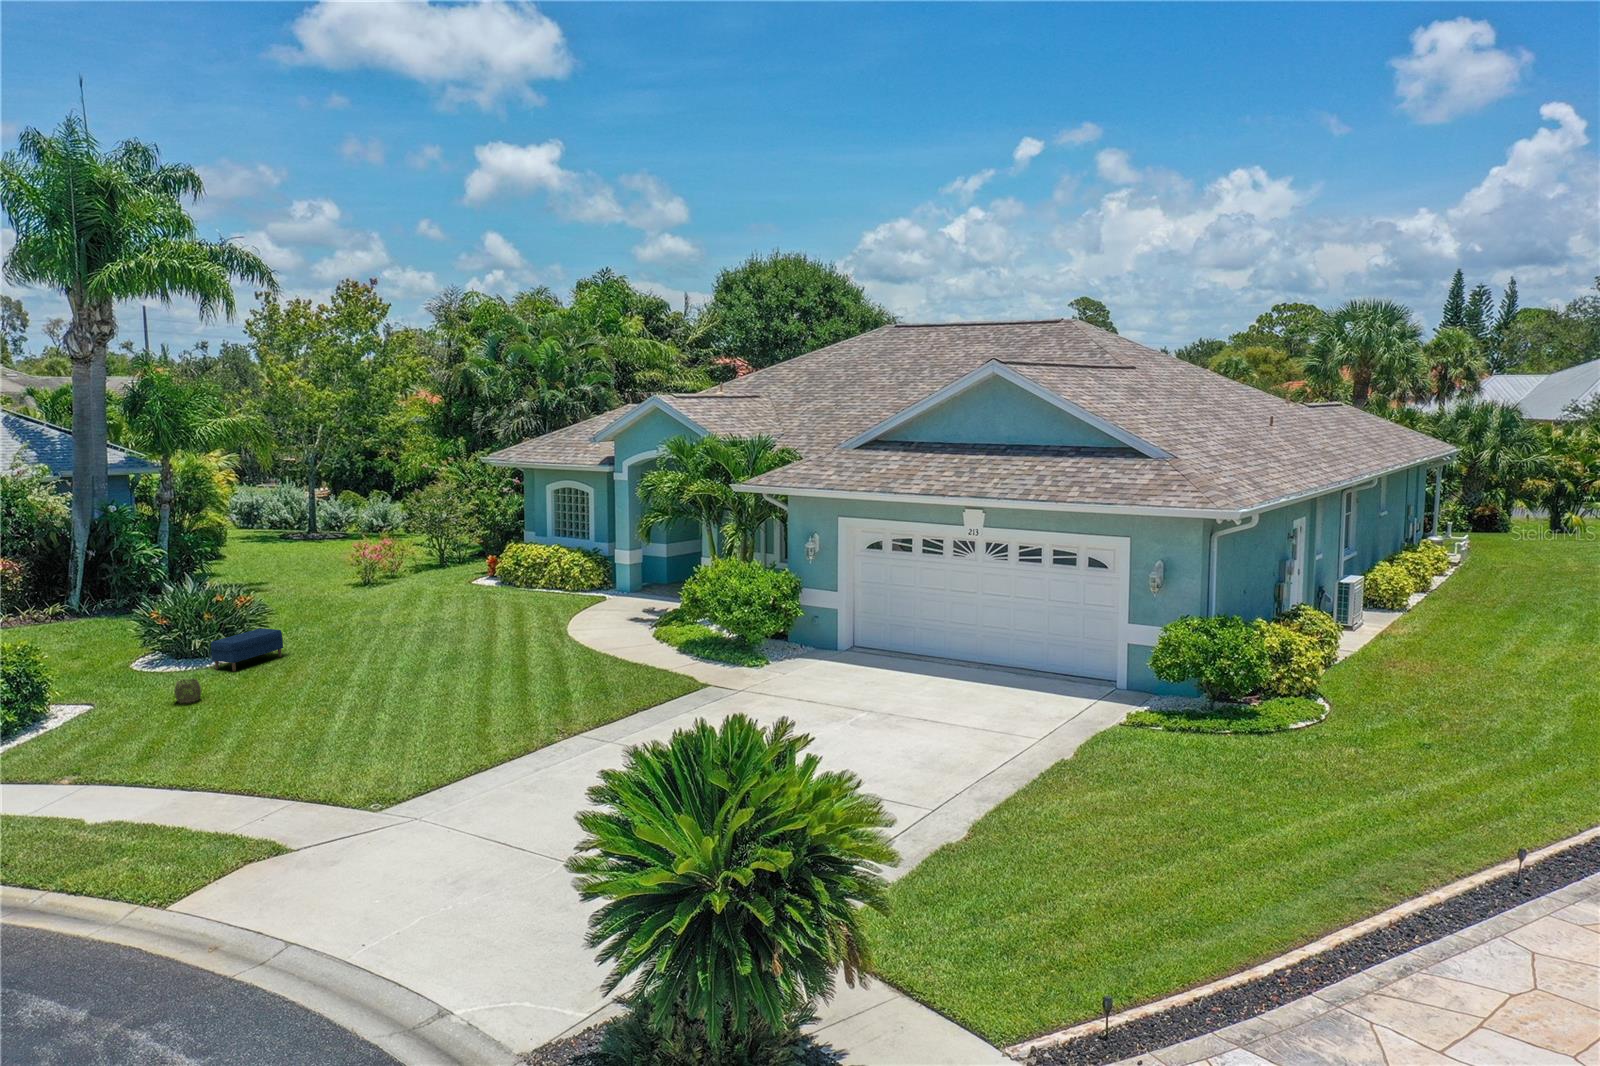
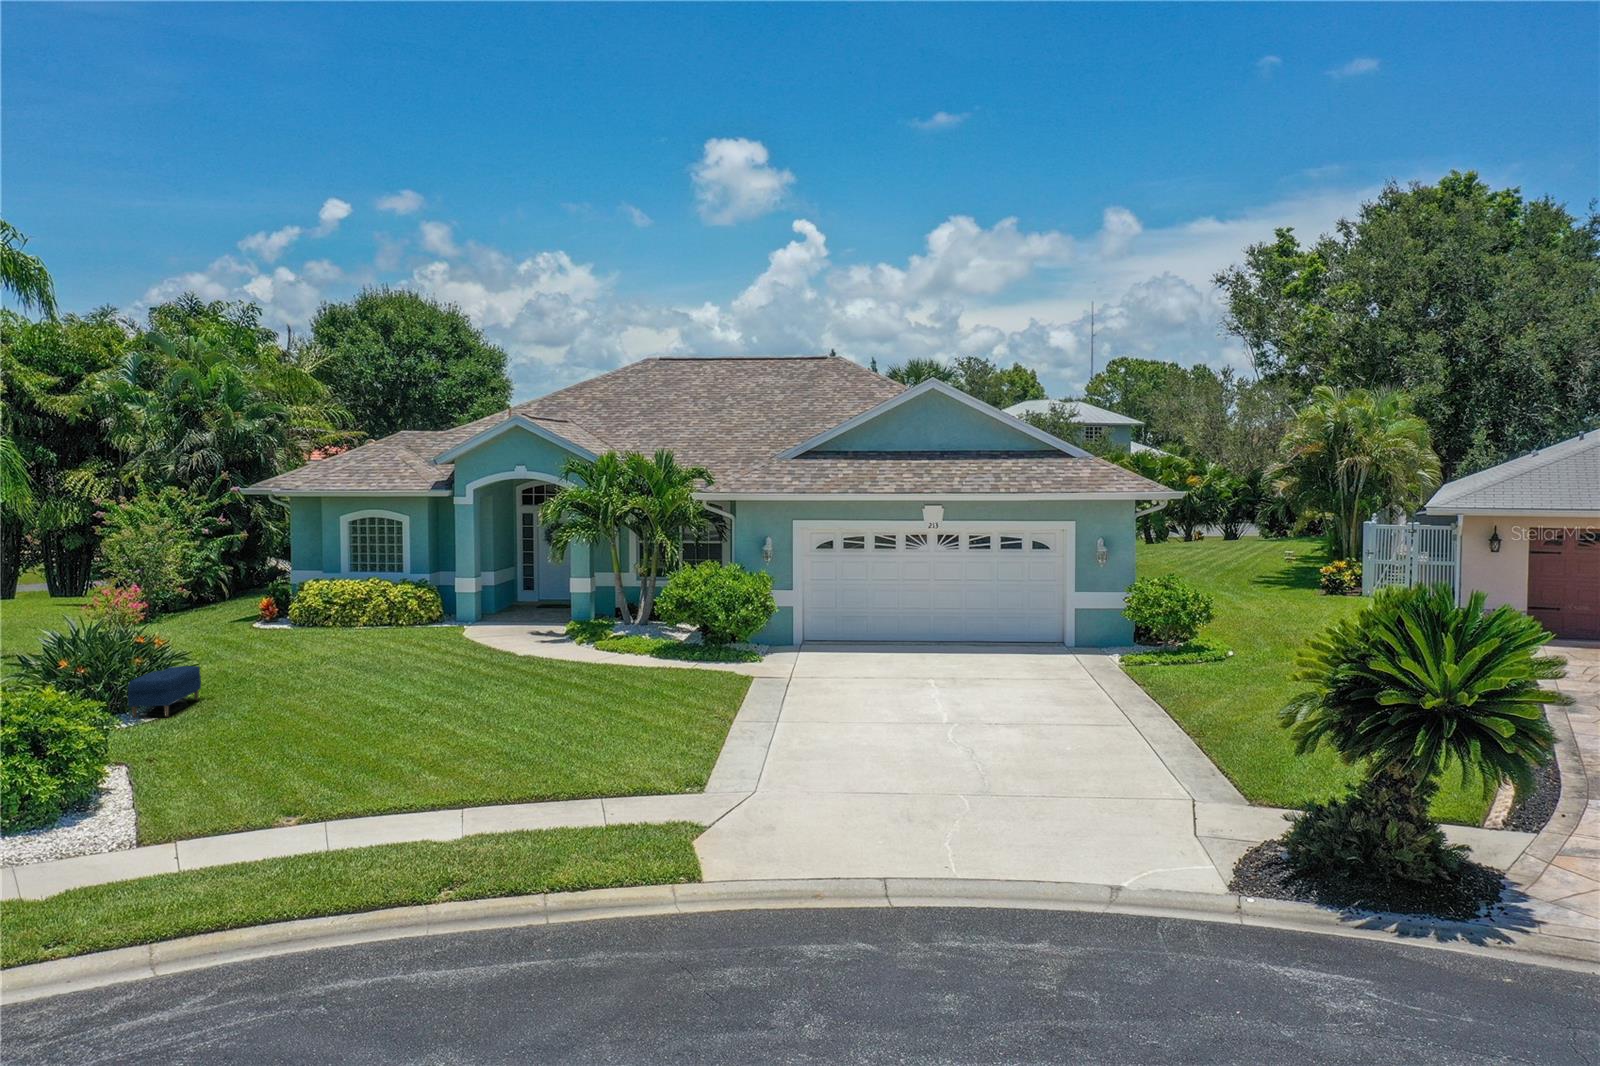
woven basket: present [174,679,202,703] -> none [156,717,191,749]

